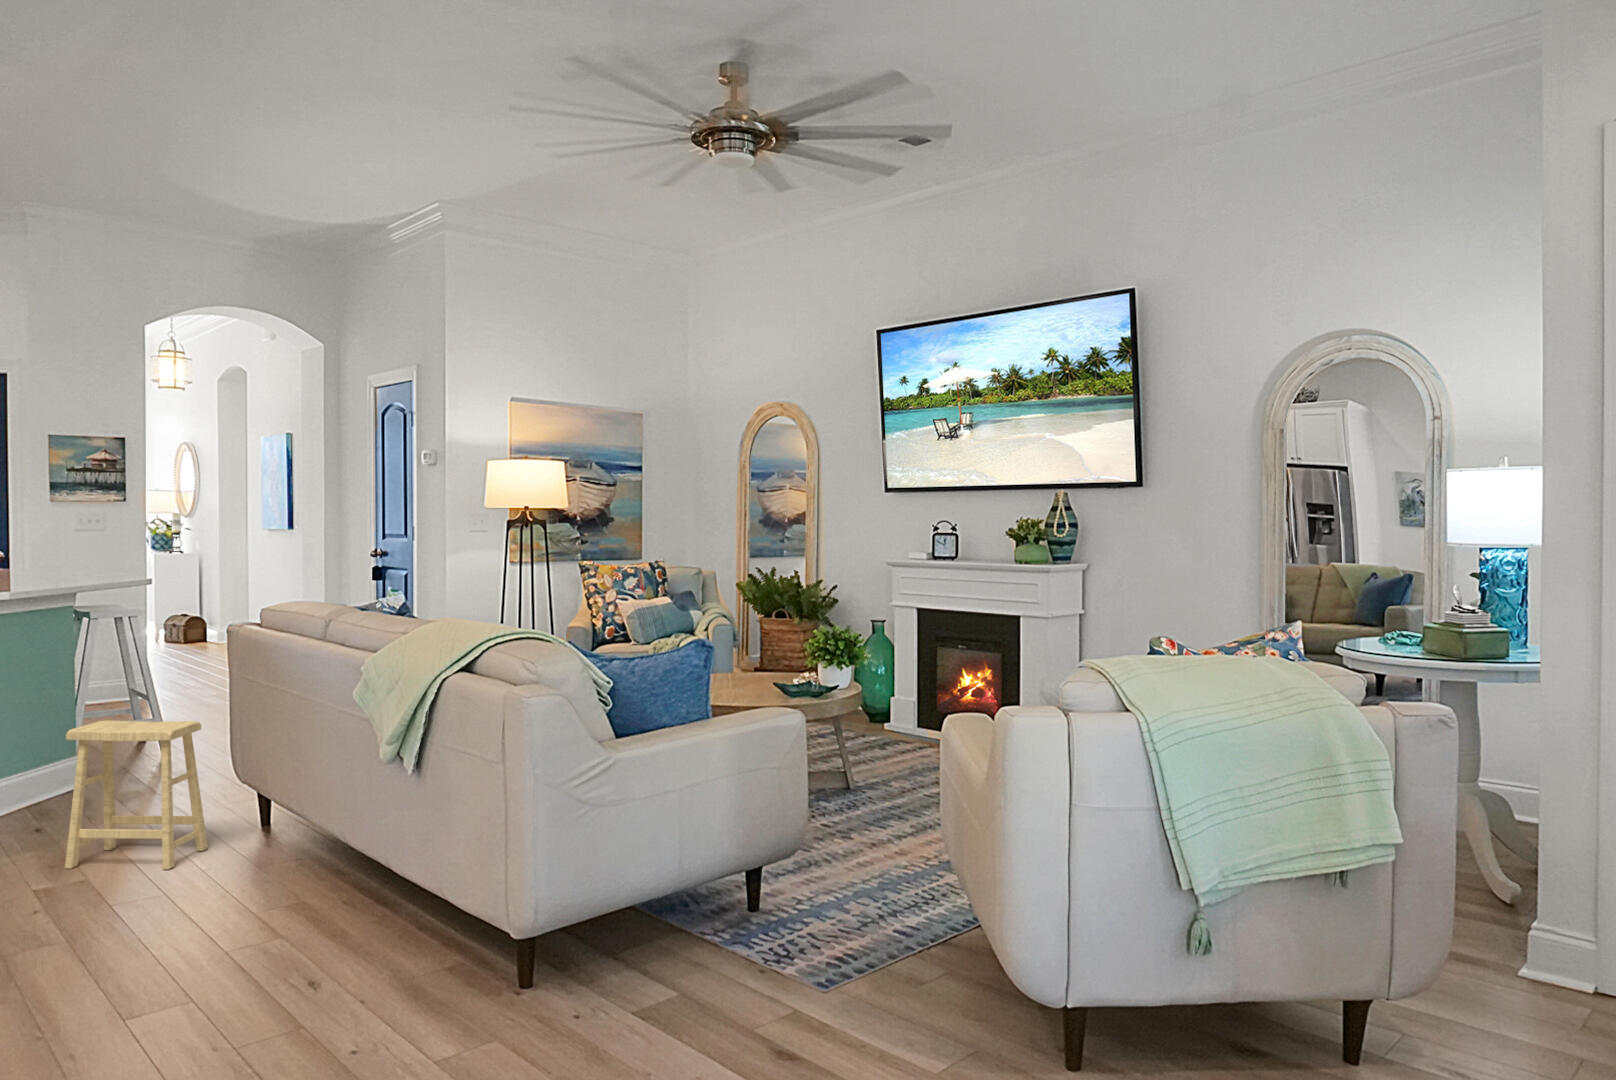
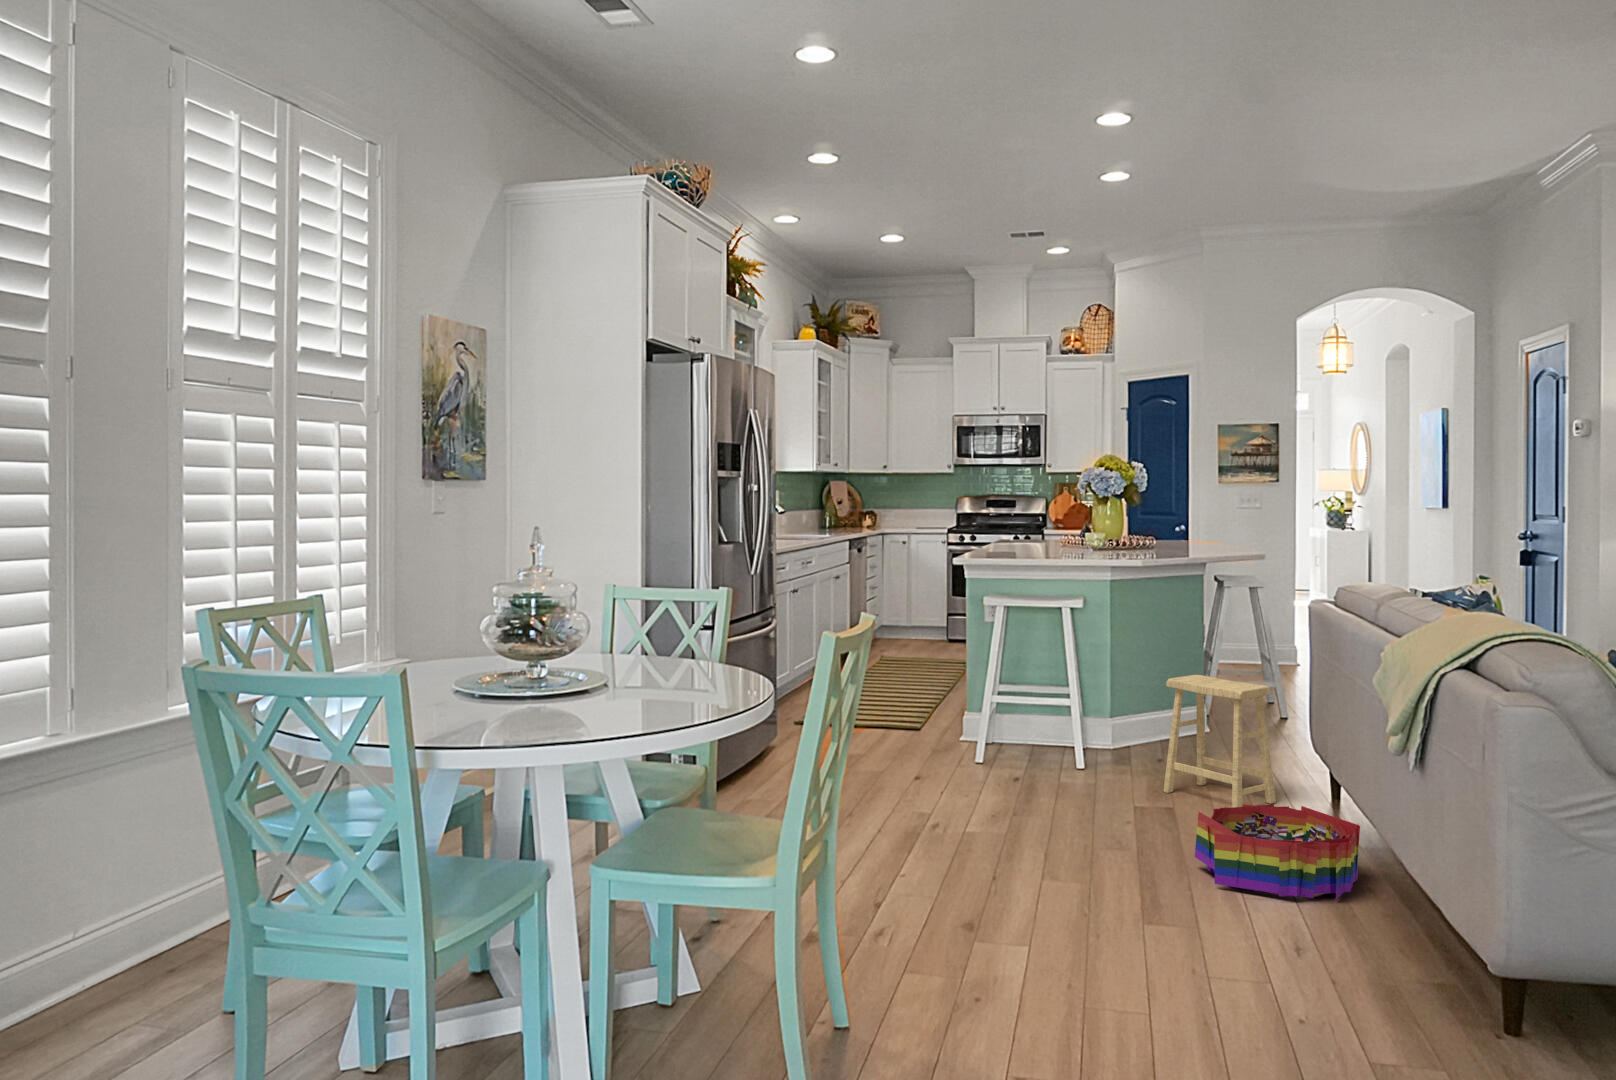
storage bin: none [152,842,335,955] -> present [1195,804,1360,899]

